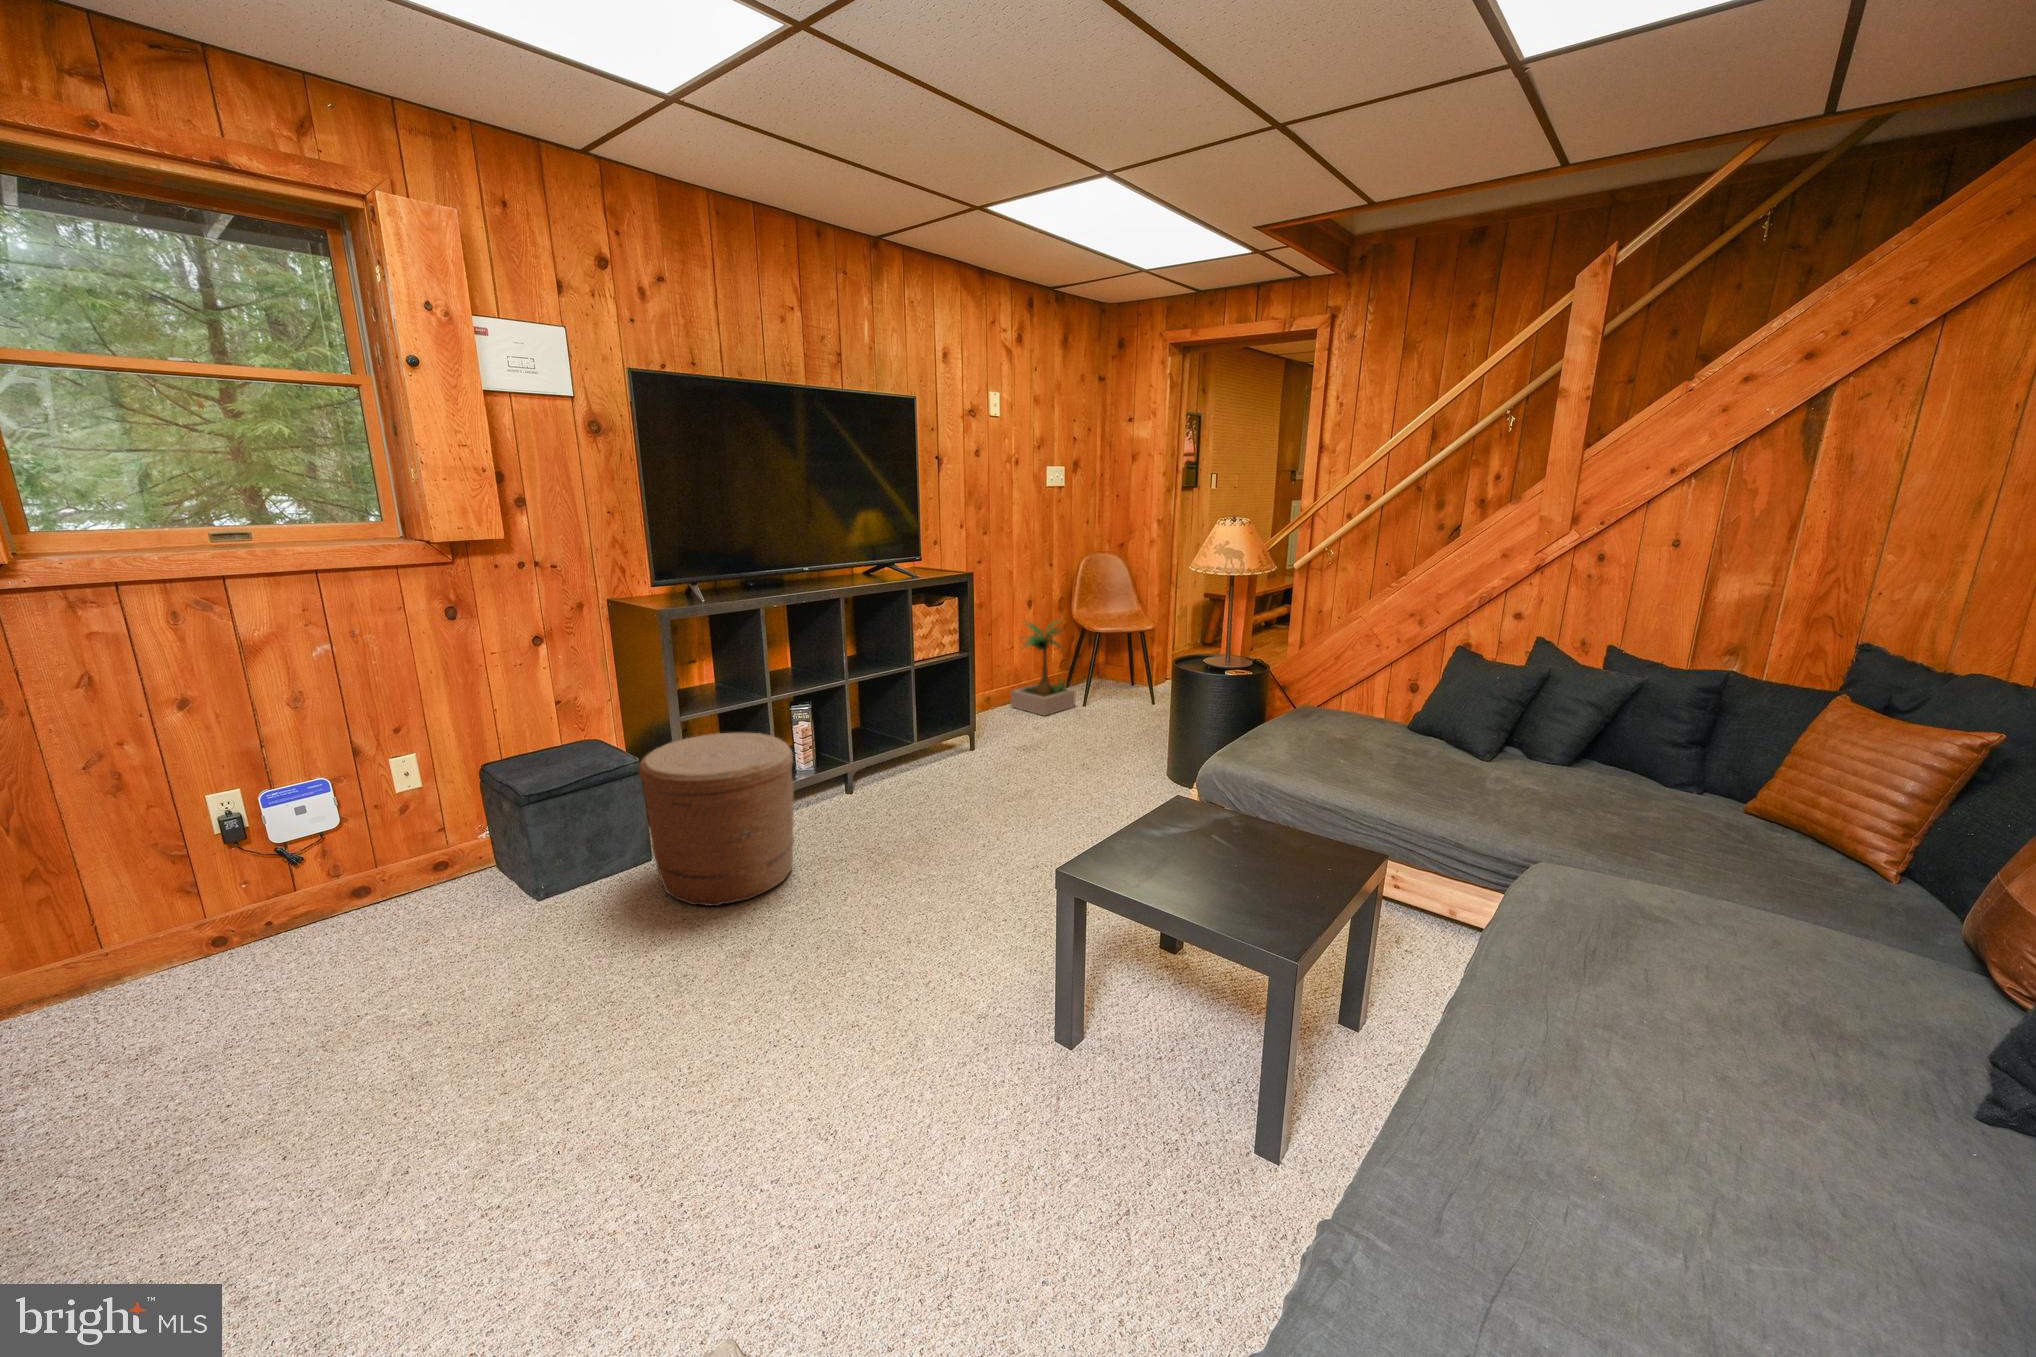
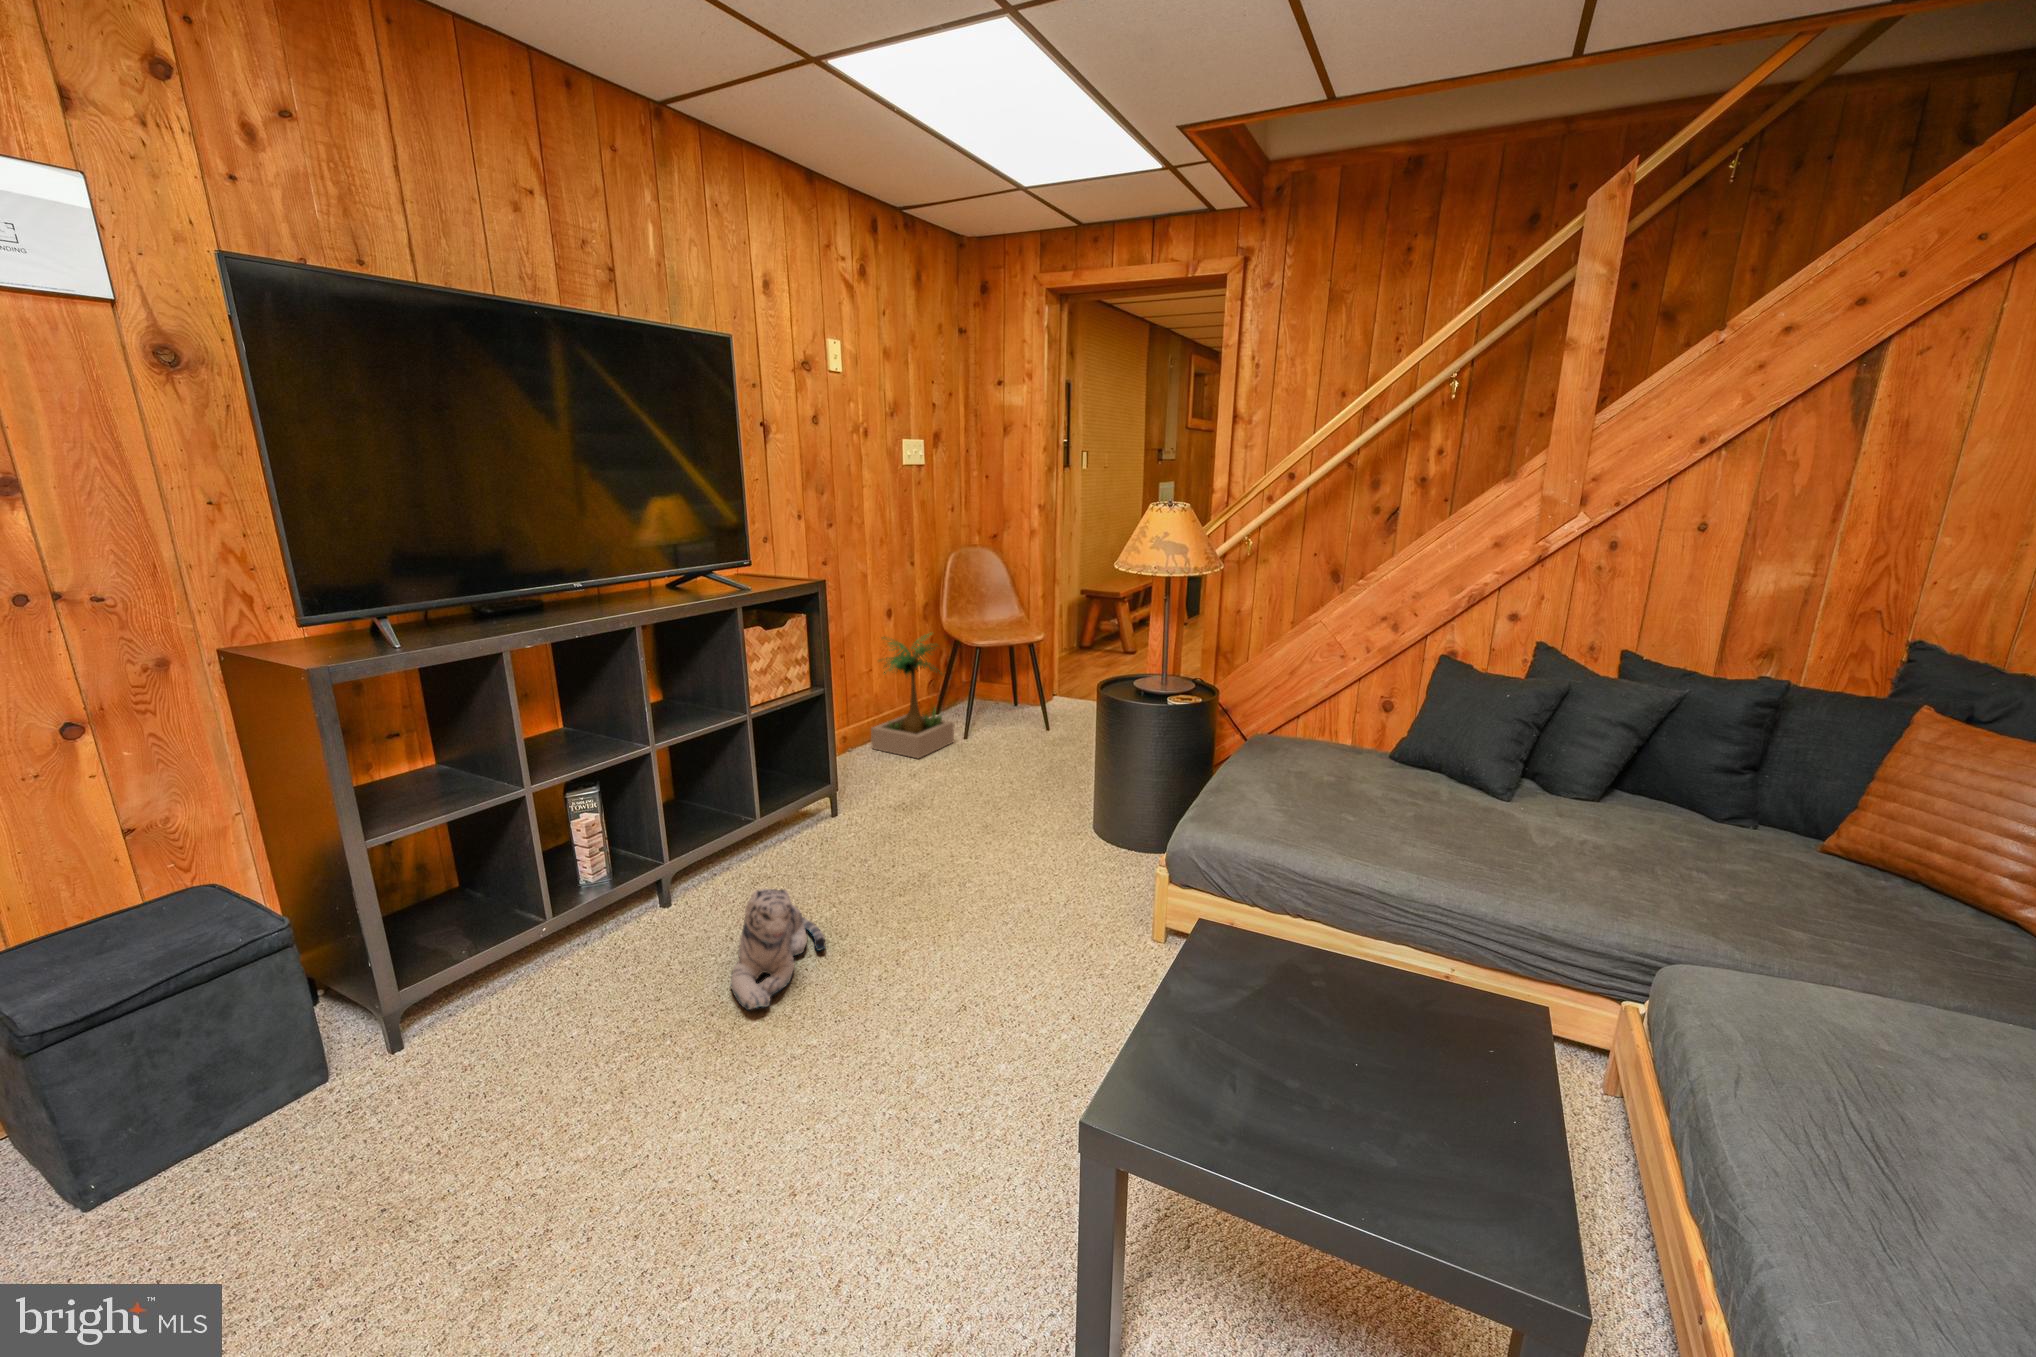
woven basket: present [639,733,794,906] -> none [284,854,584,1171]
plush toy: none [885,777,951,853] -> present [731,889,825,1010]

